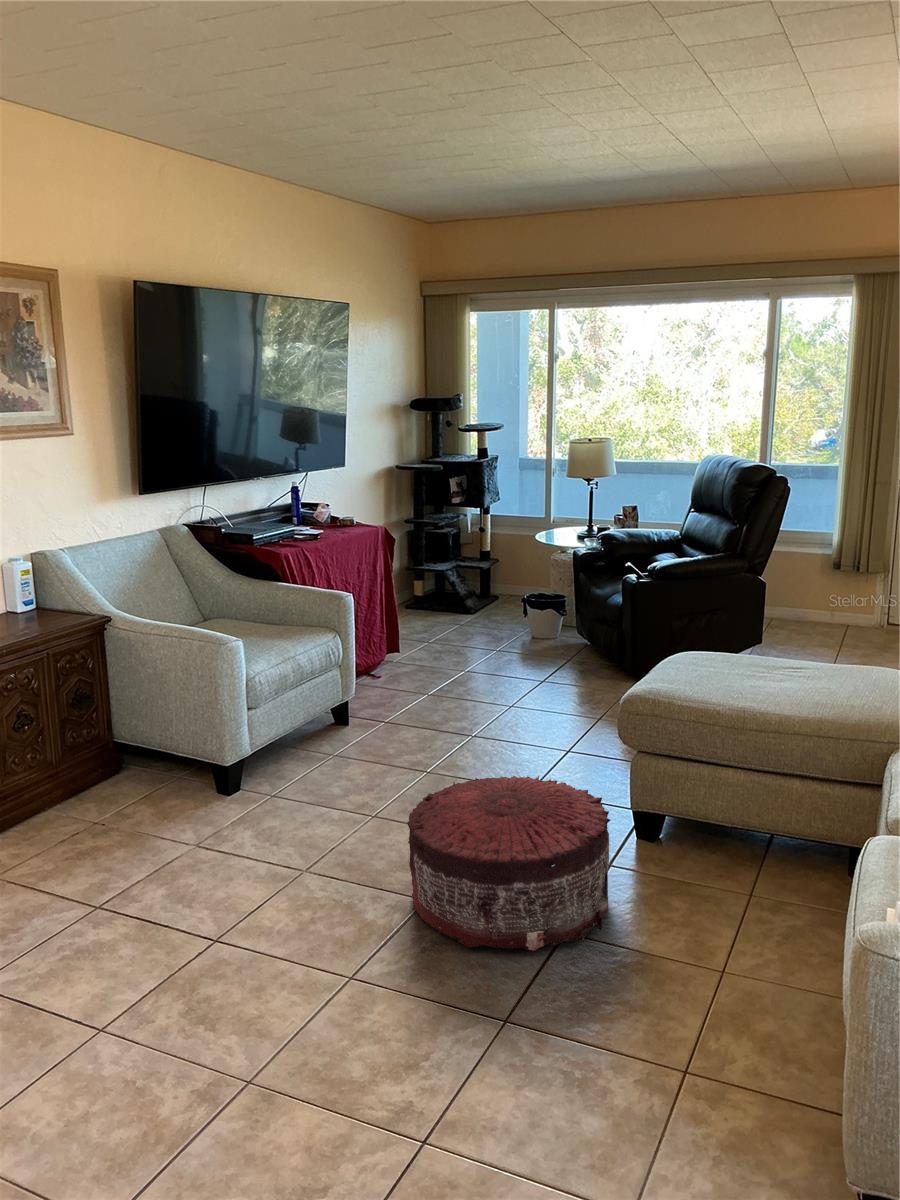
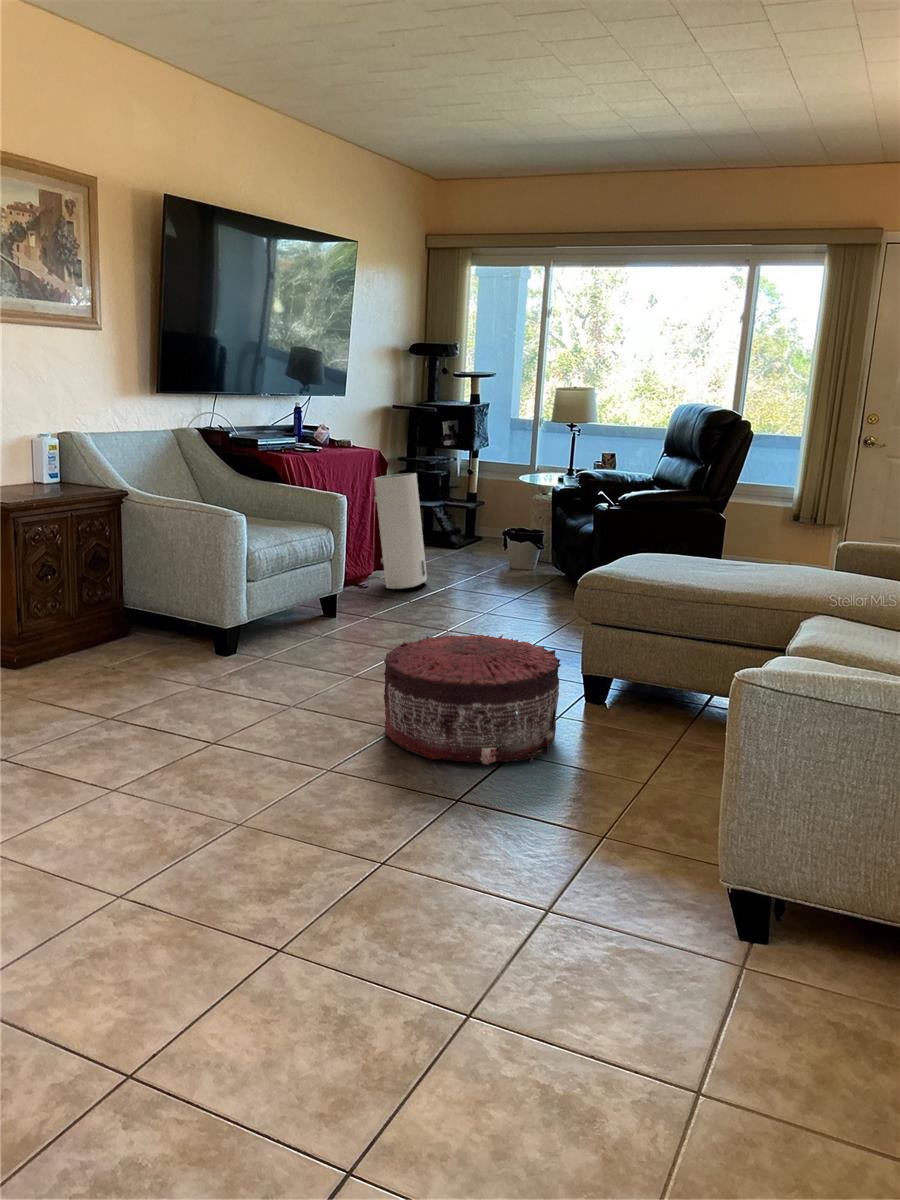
air purifier: none [381,551,444,679] -> present [374,473,427,589]

